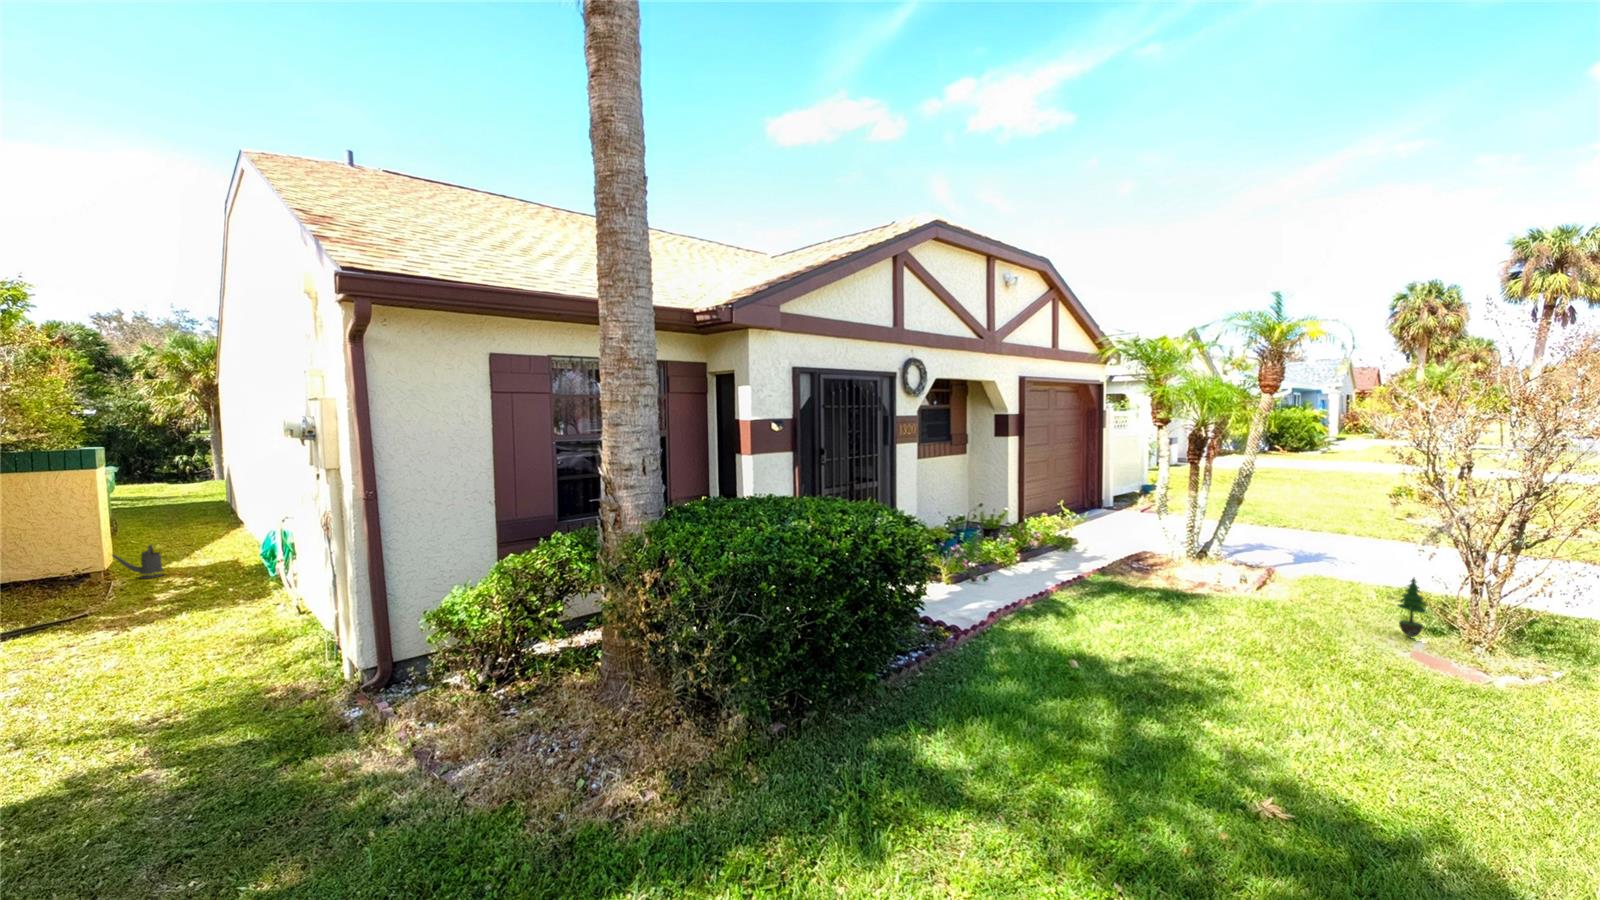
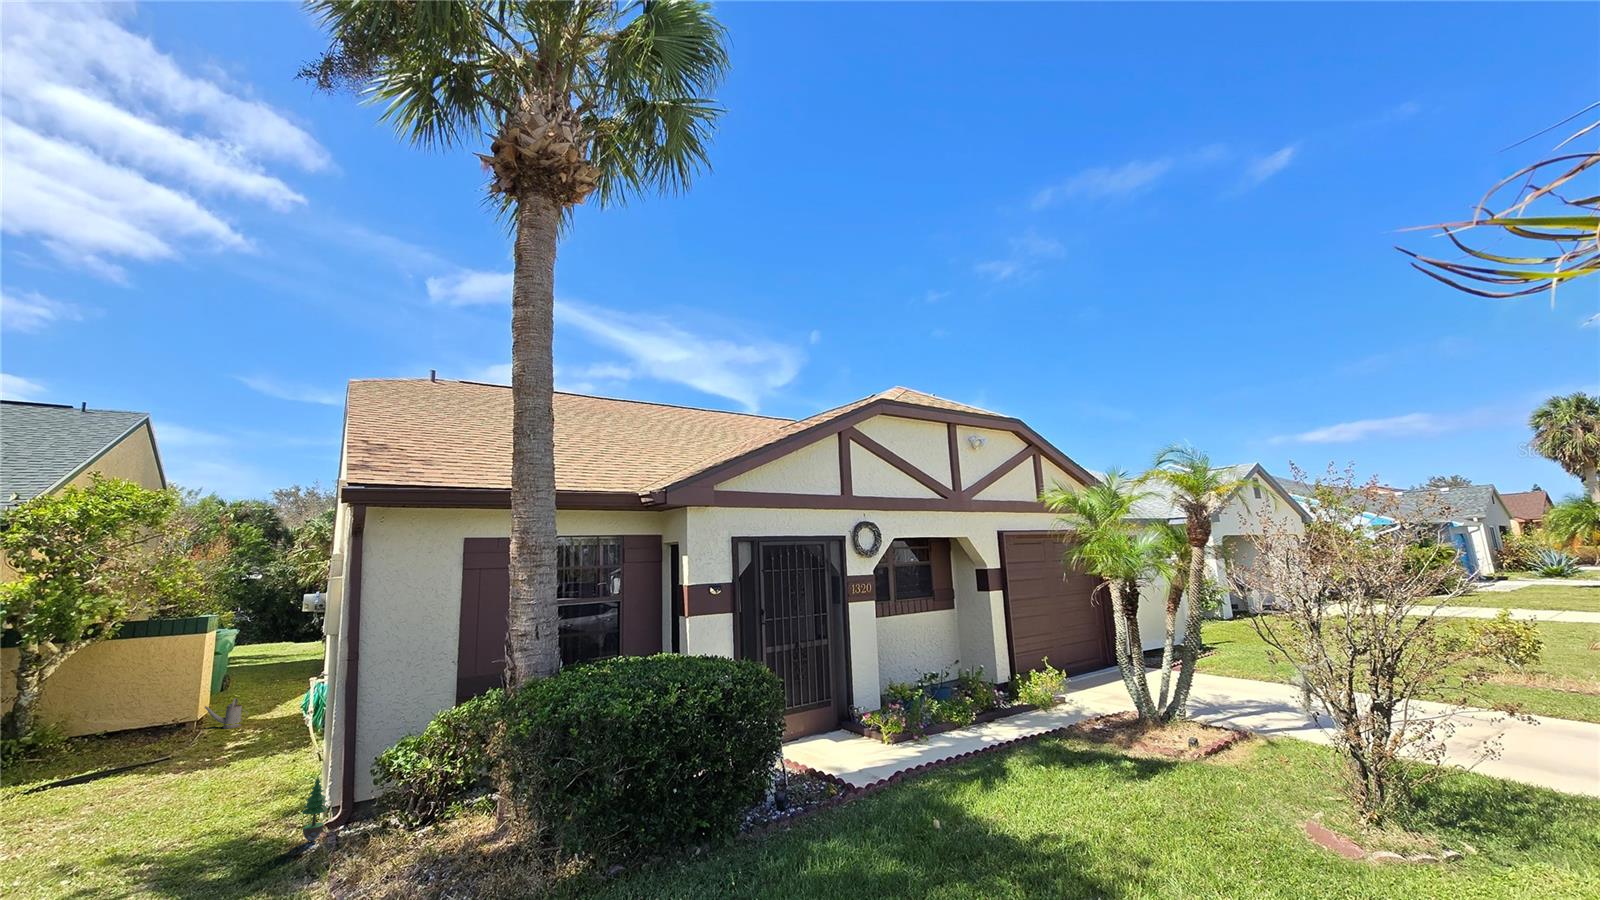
potted tree: present [1398,578,1426,637] -> present [302,778,328,841]

